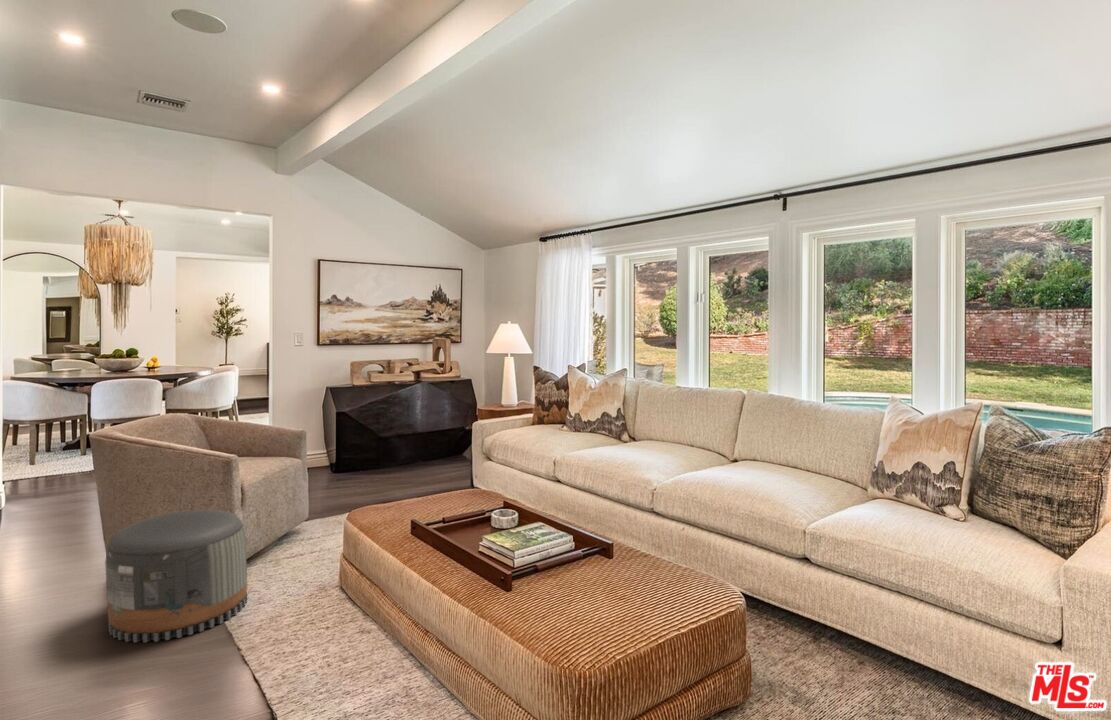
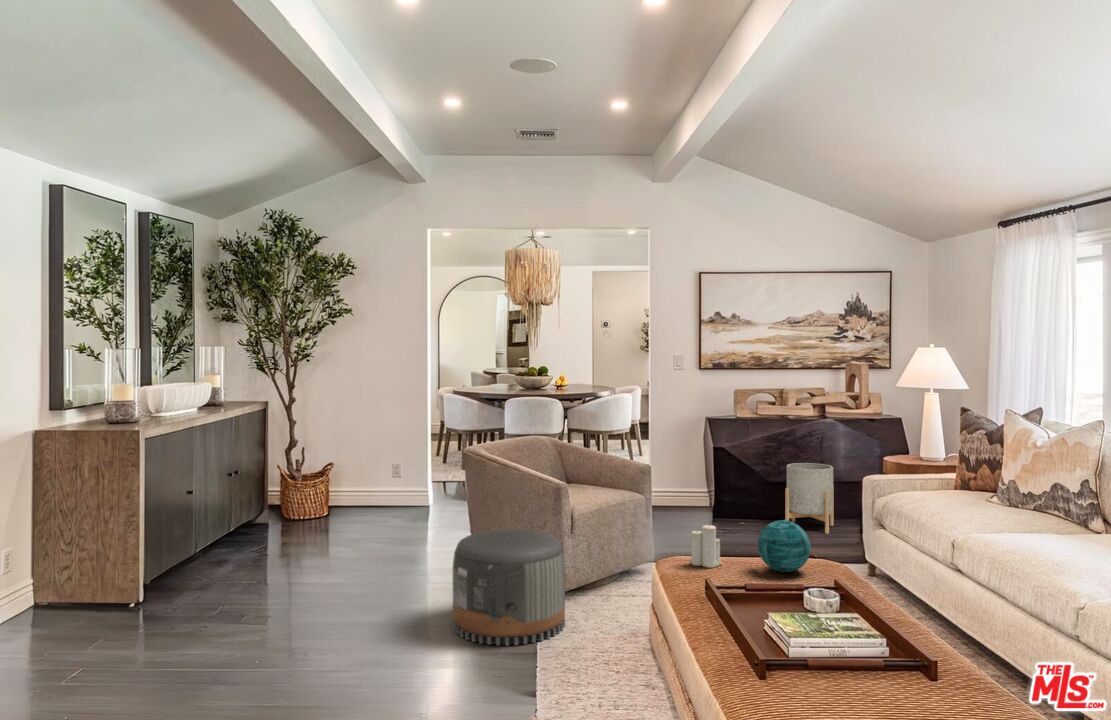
planter: none [400,417,436,472] -> present [785,463,834,534]
decorative orb: none [438,462,480,504] -> present [758,520,811,572]
candle: none [379,472,407,513] -> present [690,525,722,568]

